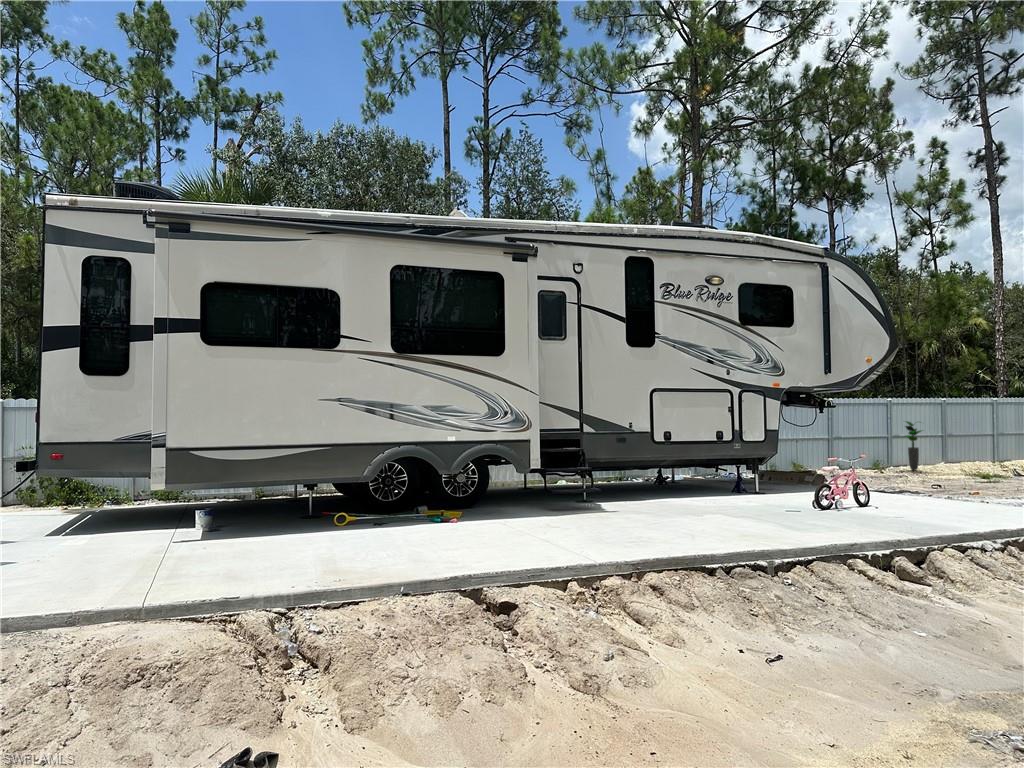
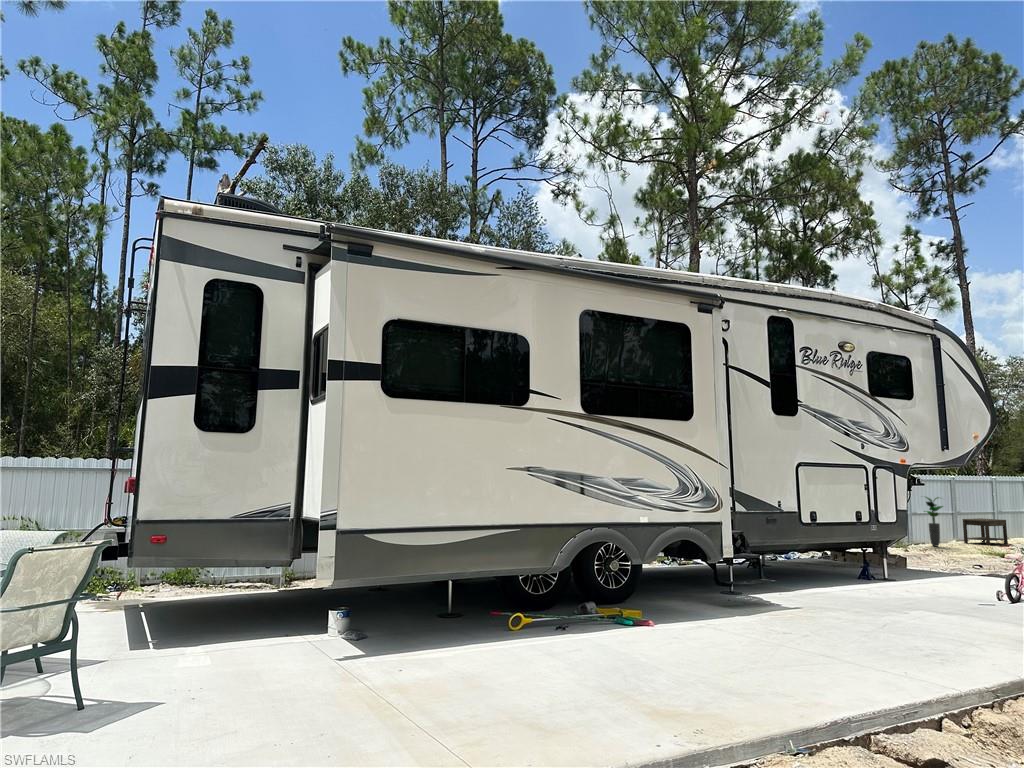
side table: none [954,443,1000,469] -> present [962,518,1008,545]

